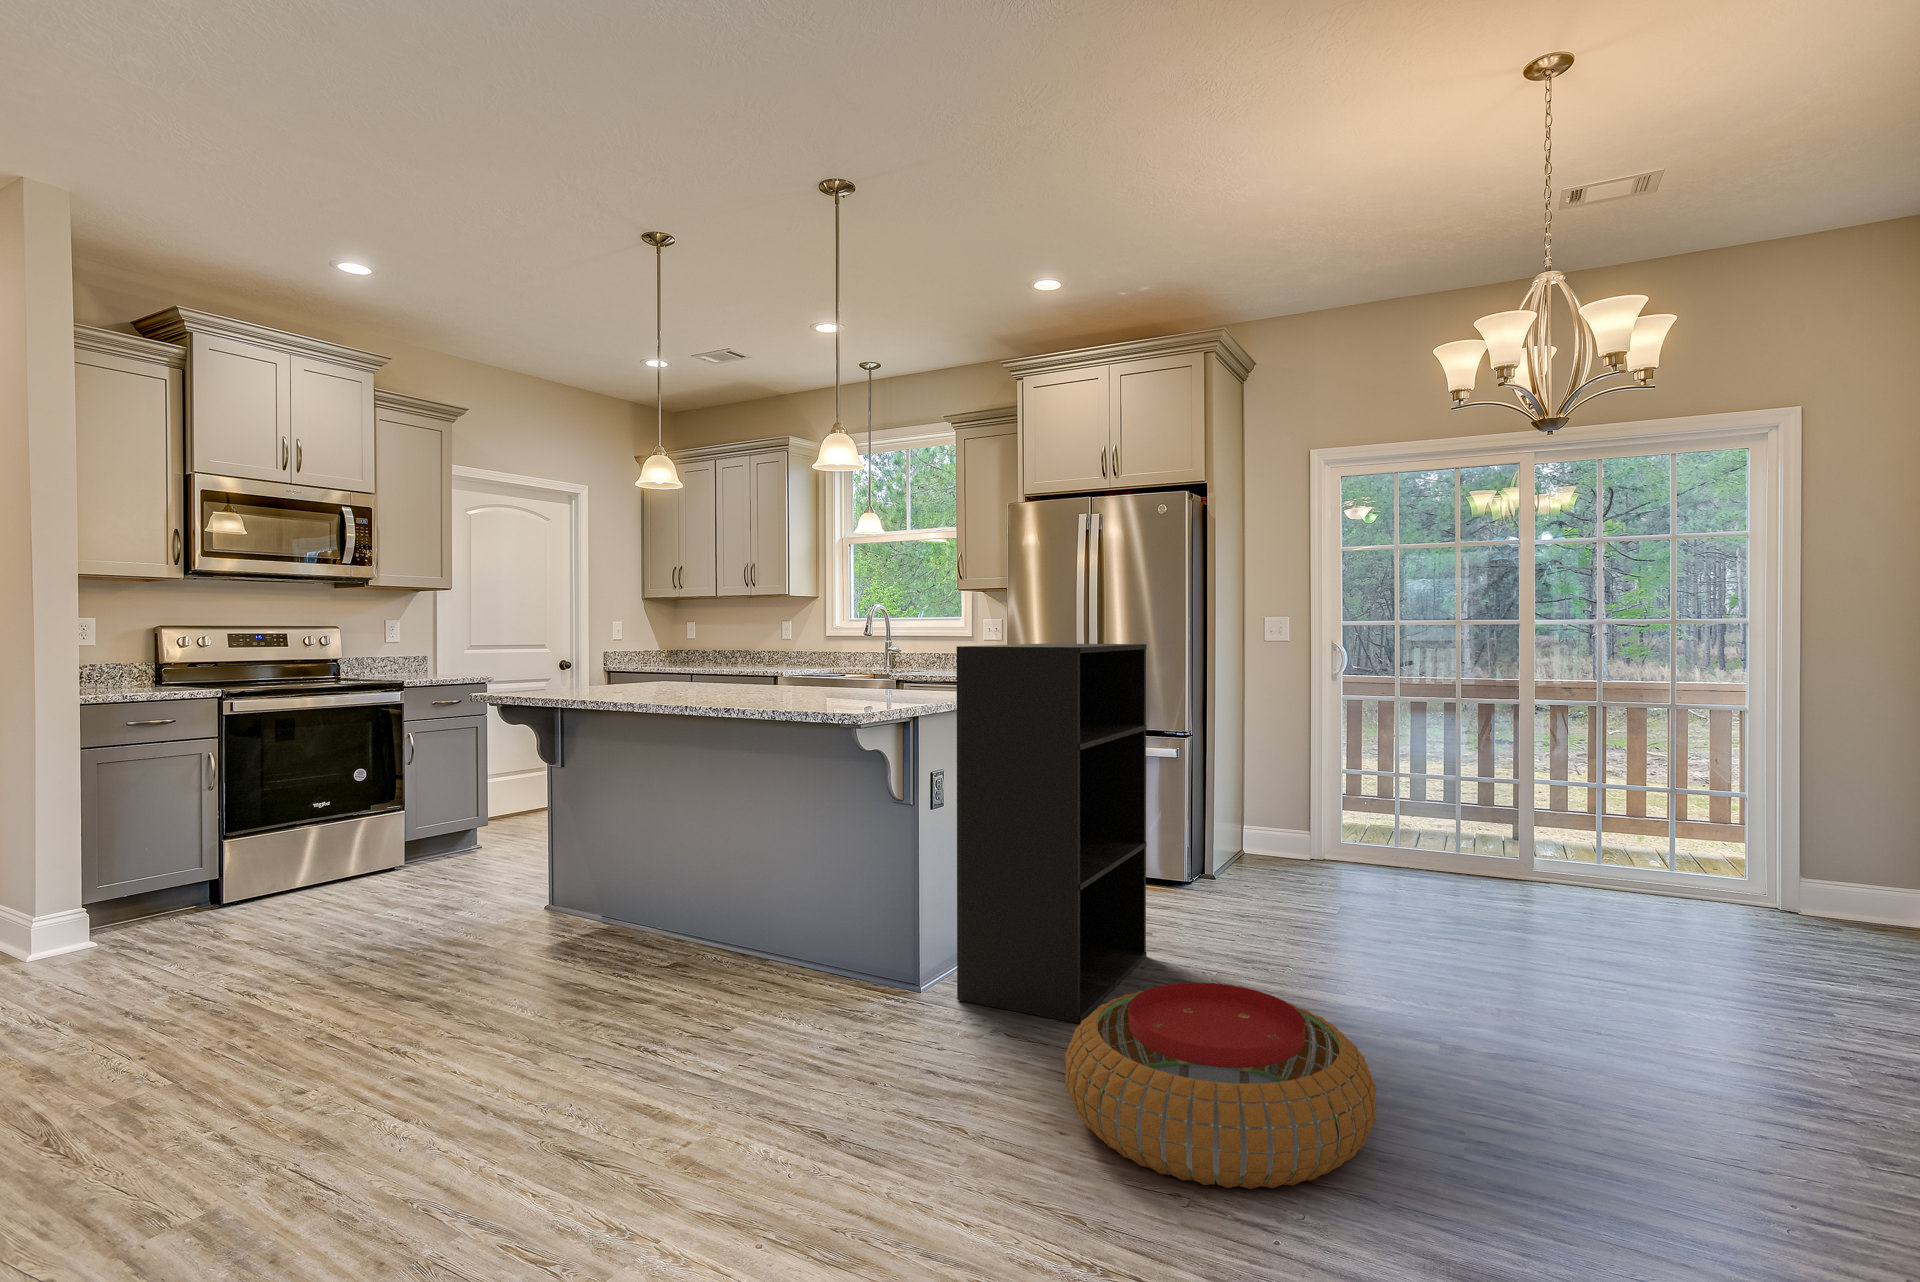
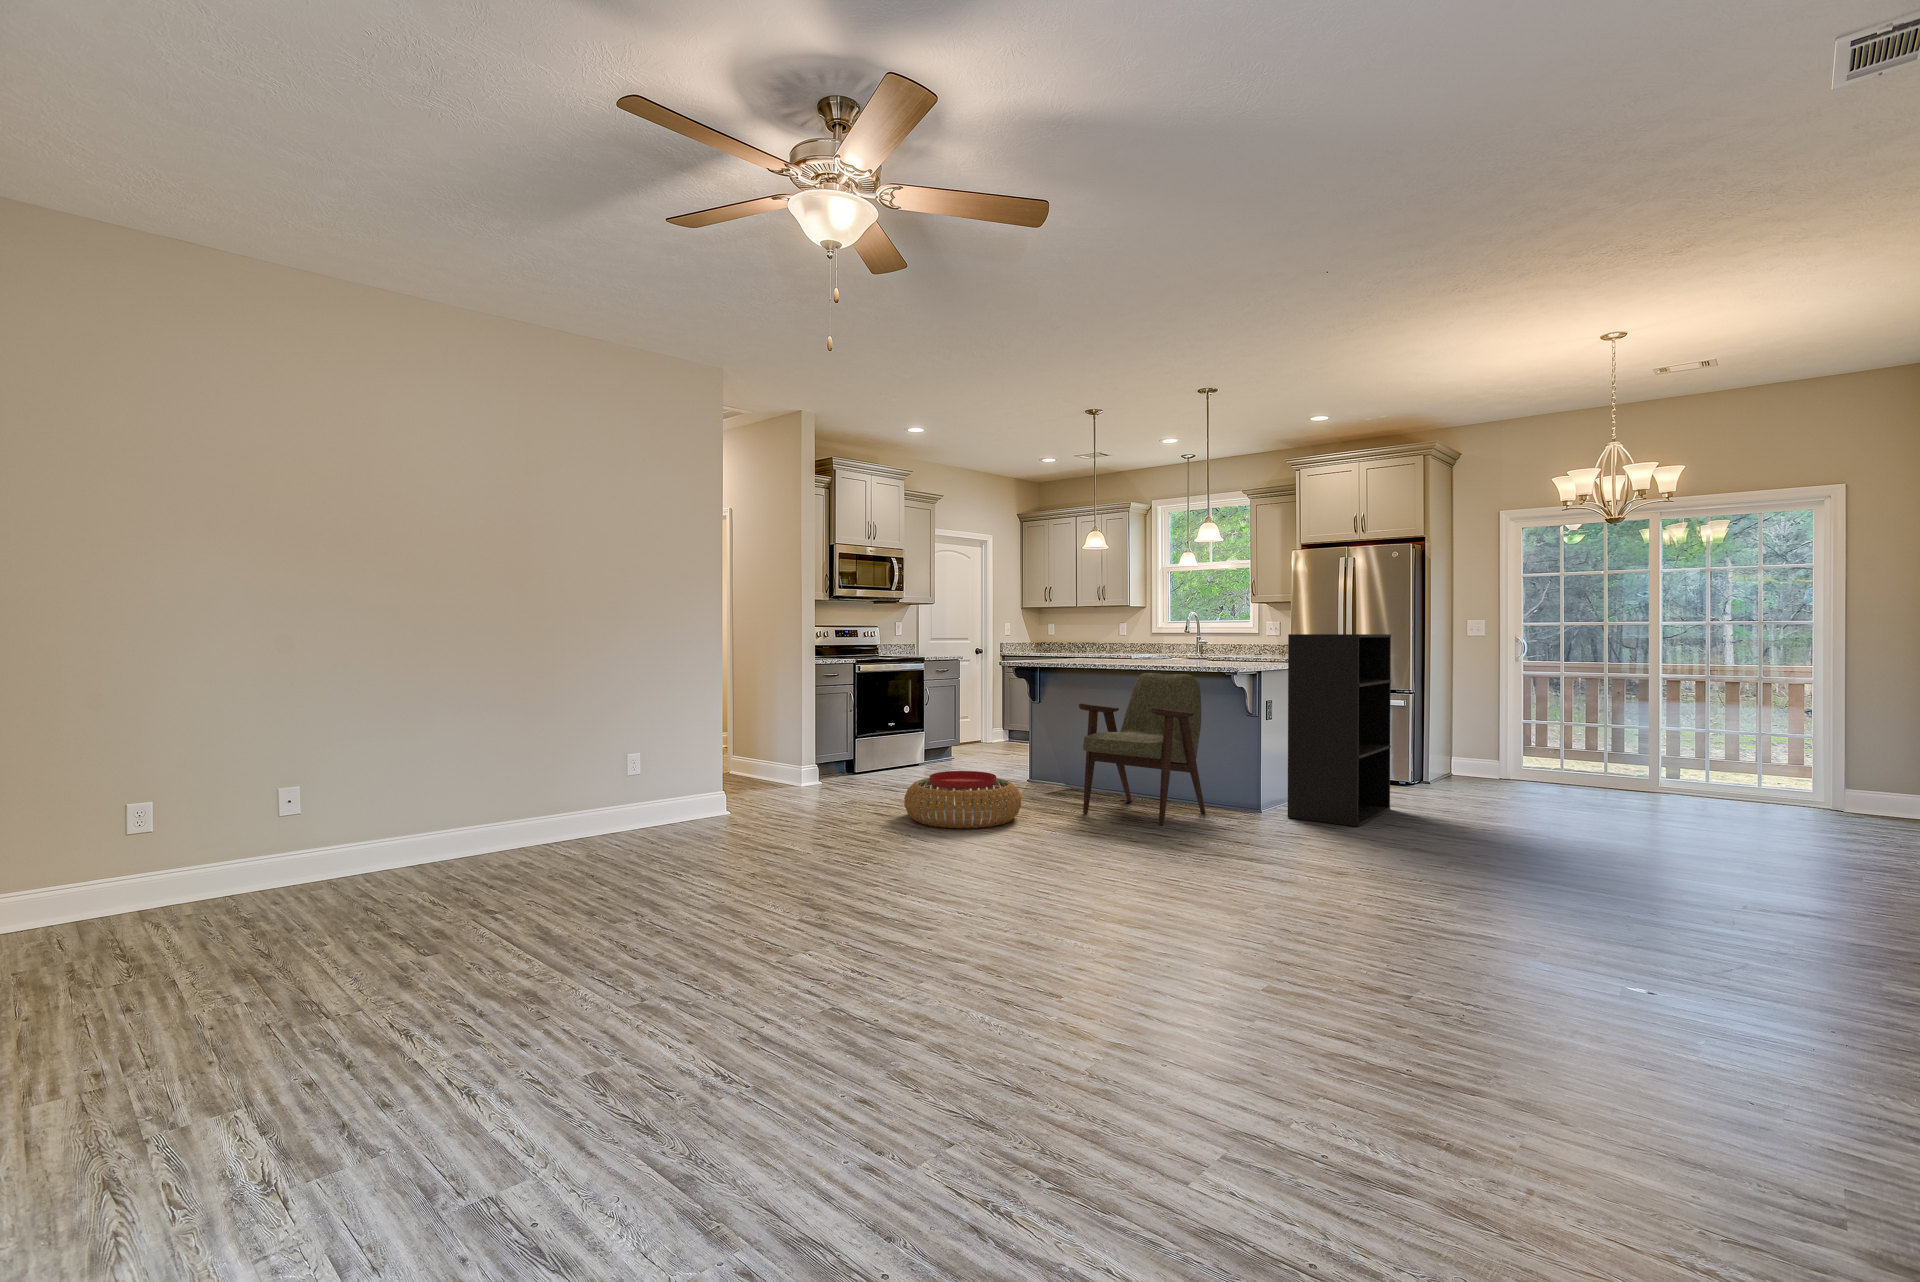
armchair: none [537,721,809,1053] -> present [1079,673,1205,825]
pouf: present [1065,983,1376,1189] -> present [904,771,1021,828]

